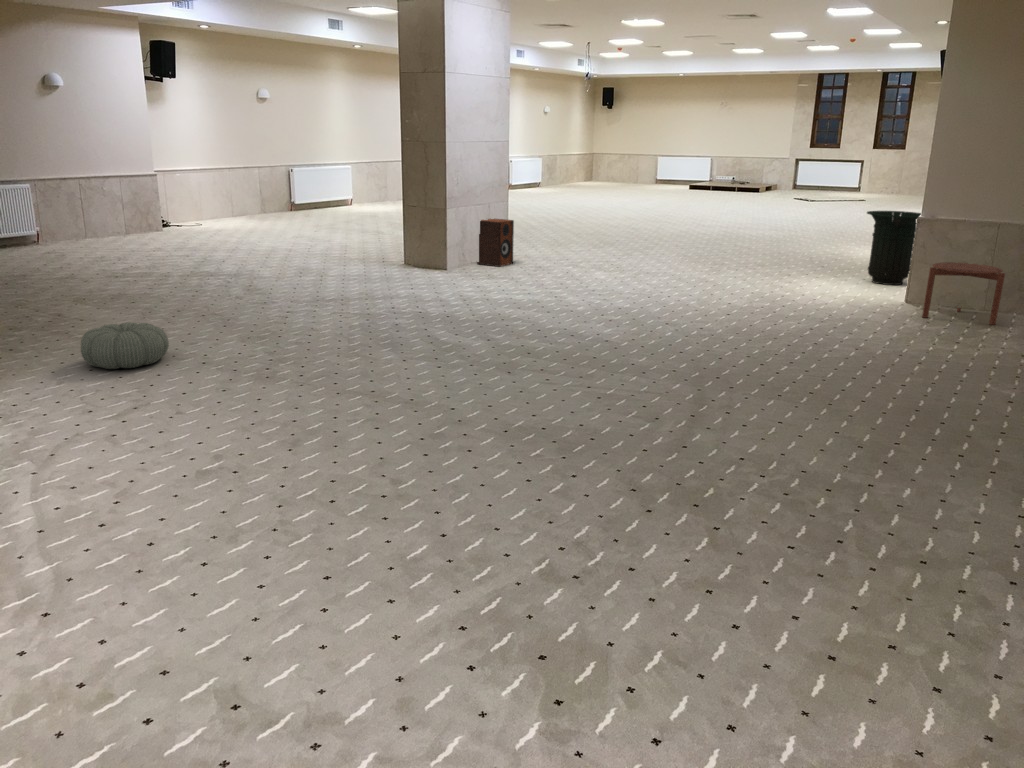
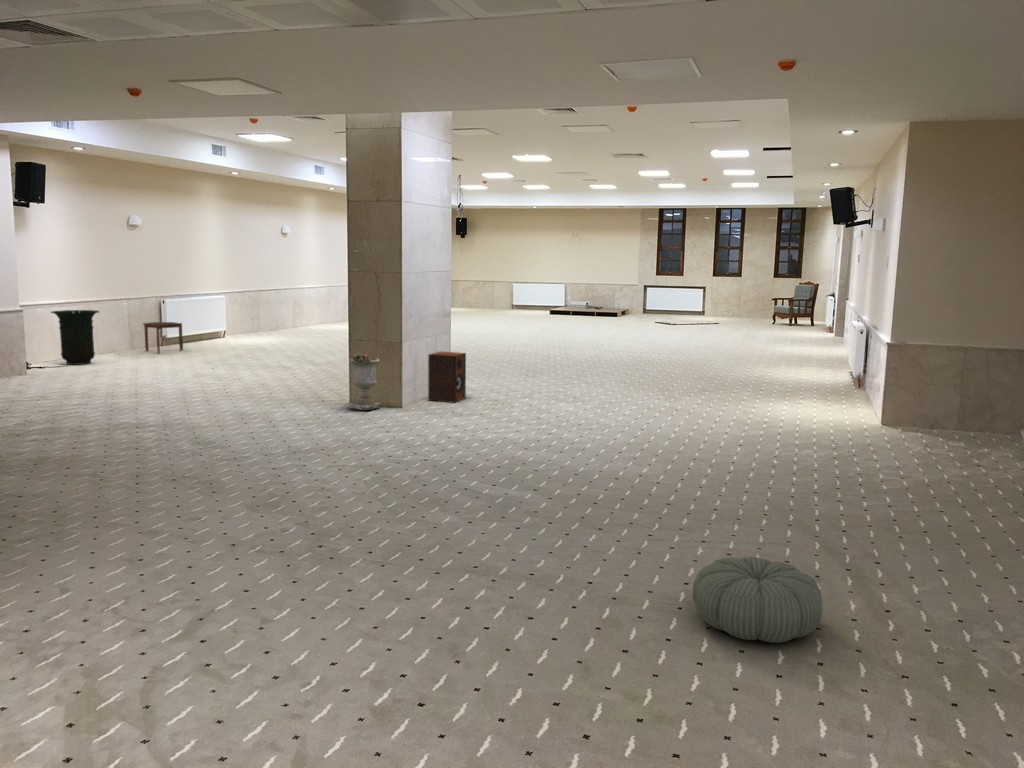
trash can: present [867,211,921,285] -> present [51,310,99,365]
planter: none [399,216,428,270] -> present [350,353,380,410]
side table: present [922,262,1005,325] -> present [143,322,183,354]
pouf: present [81,322,169,369] -> present [692,557,822,643]

